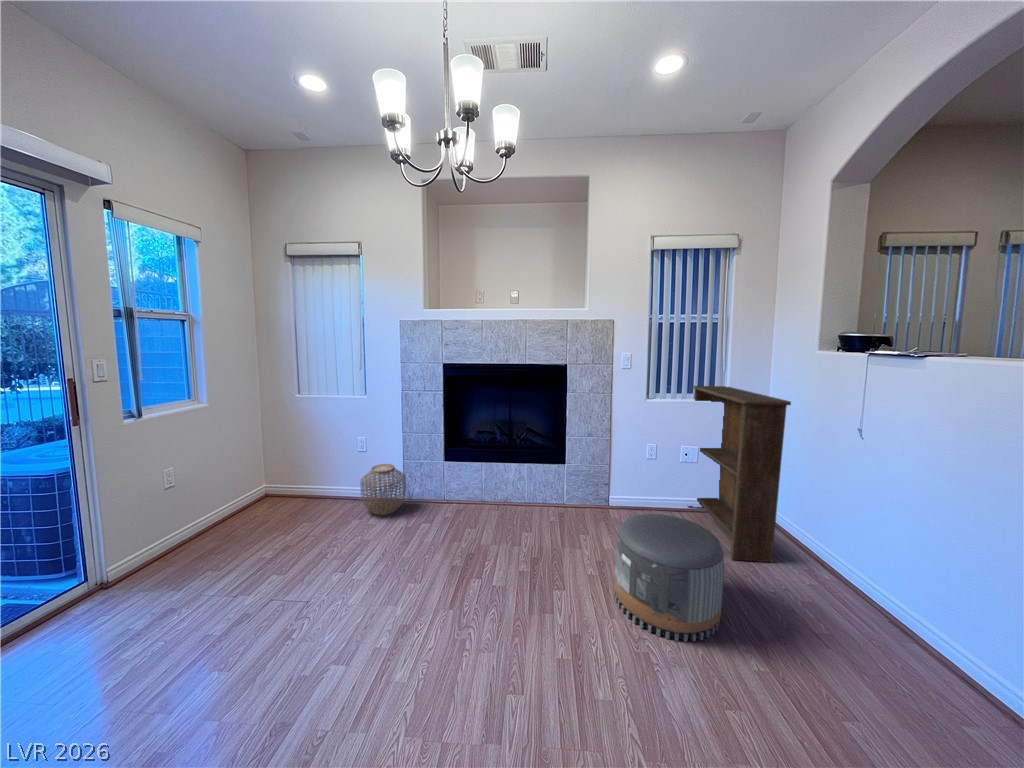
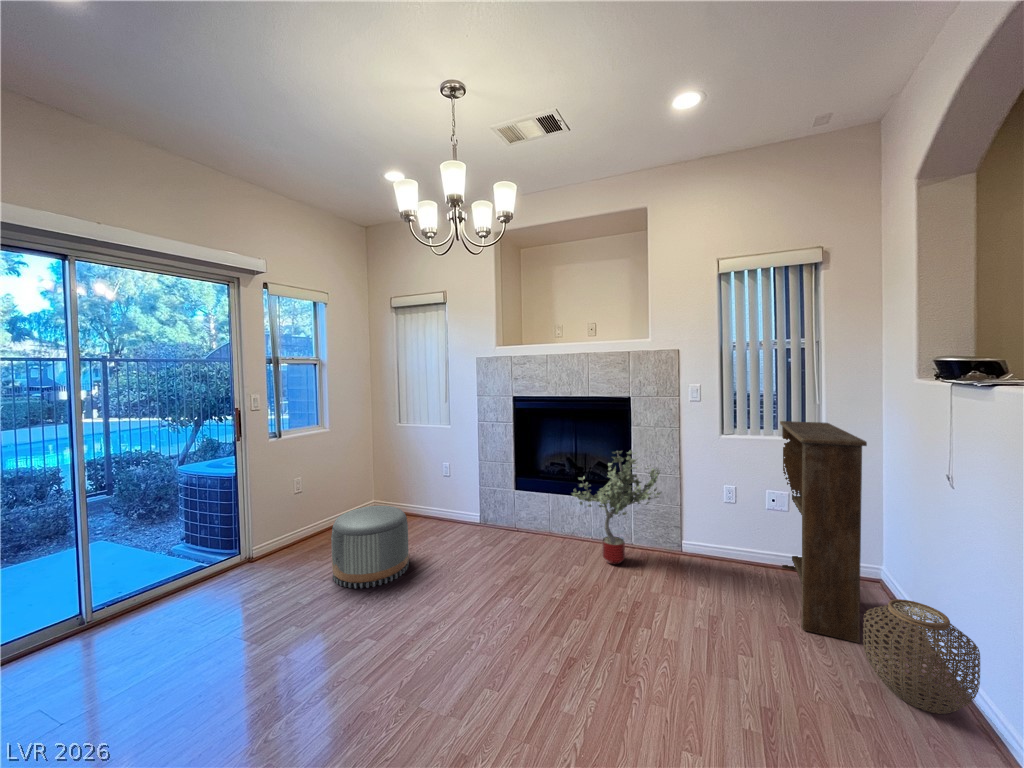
potted tree: none [515,416,607,527] -> present [572,450,661,564]
woven basket: present [361,464,406,515] -> present [863,599,980,714]
pouf: present [614,514,725,642] -> present [331,506,409,588]

